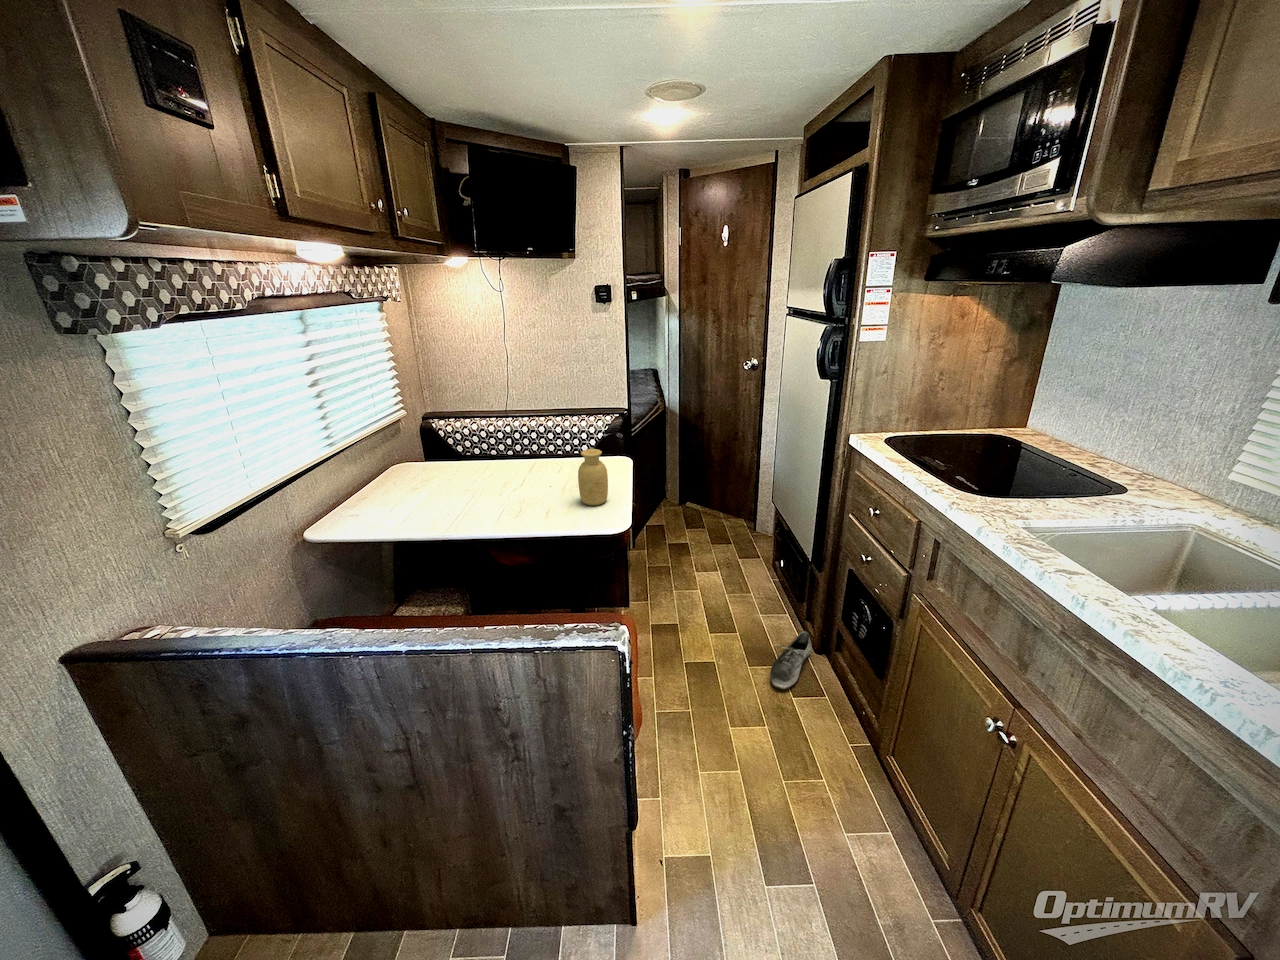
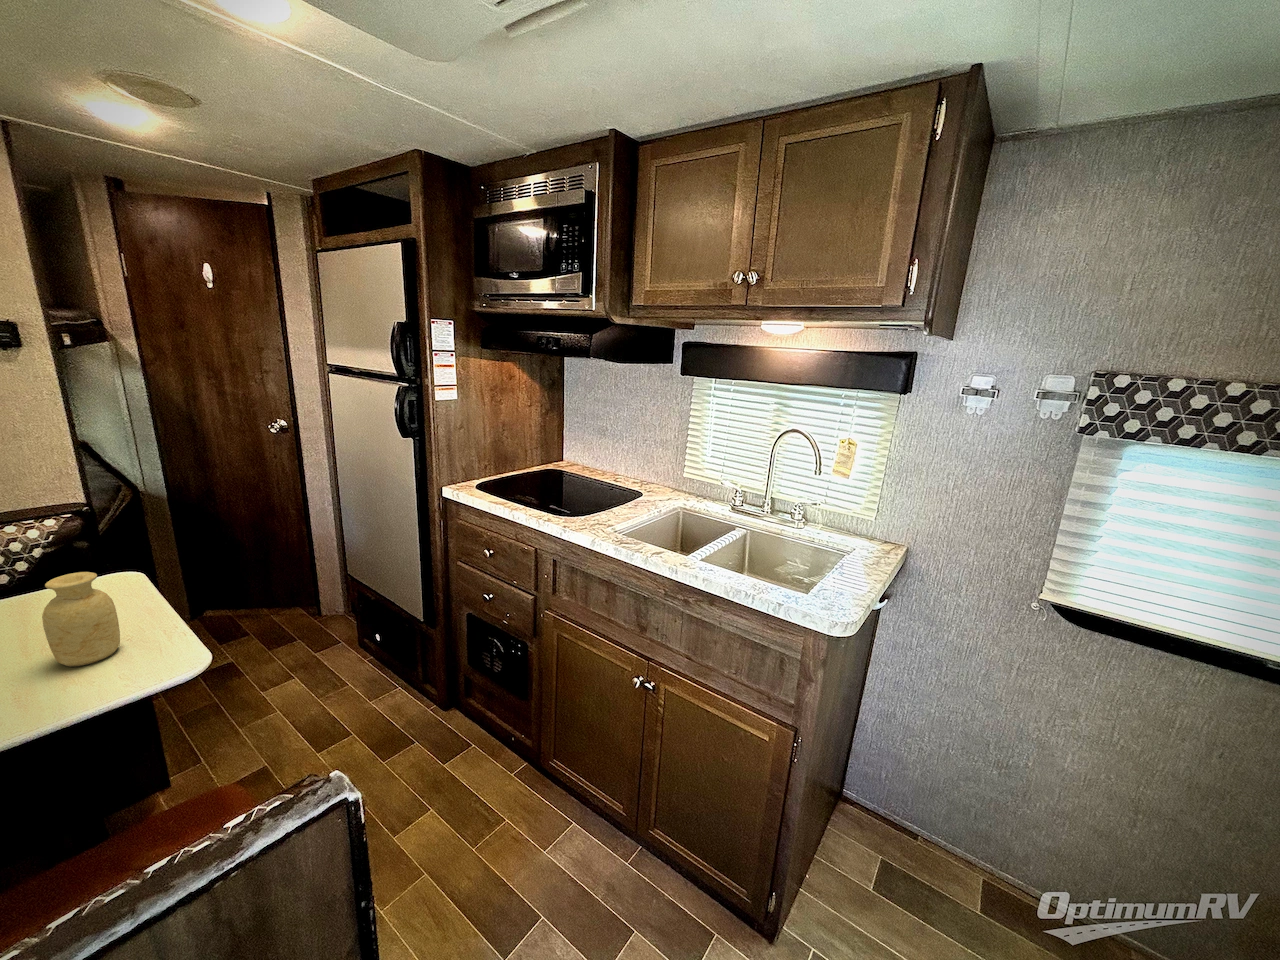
shoe: present [770,631,812,689] -> none [410,694,448,768]

